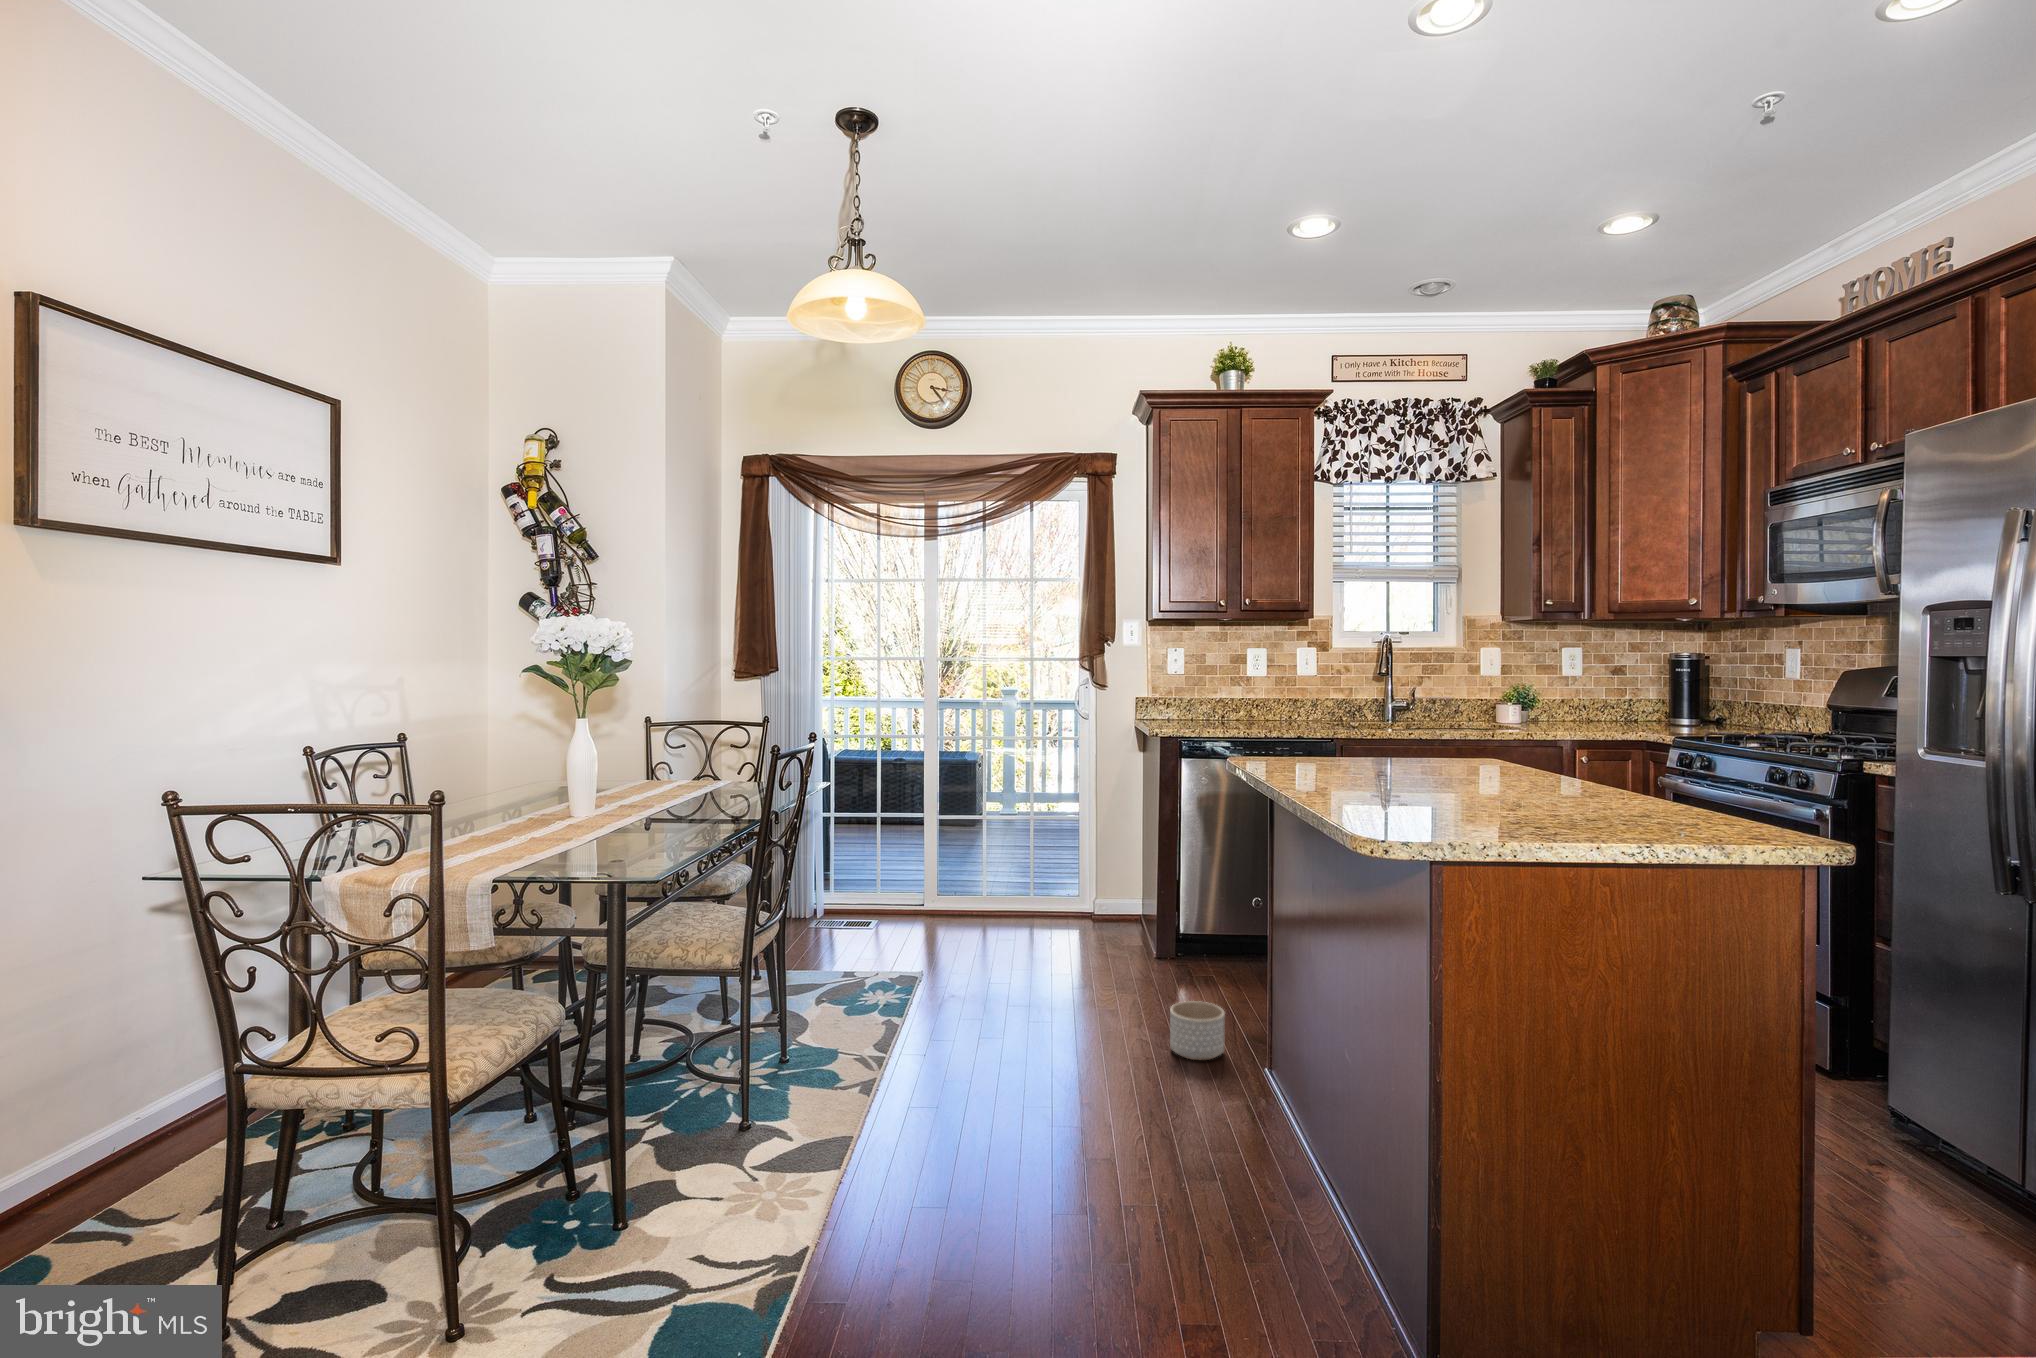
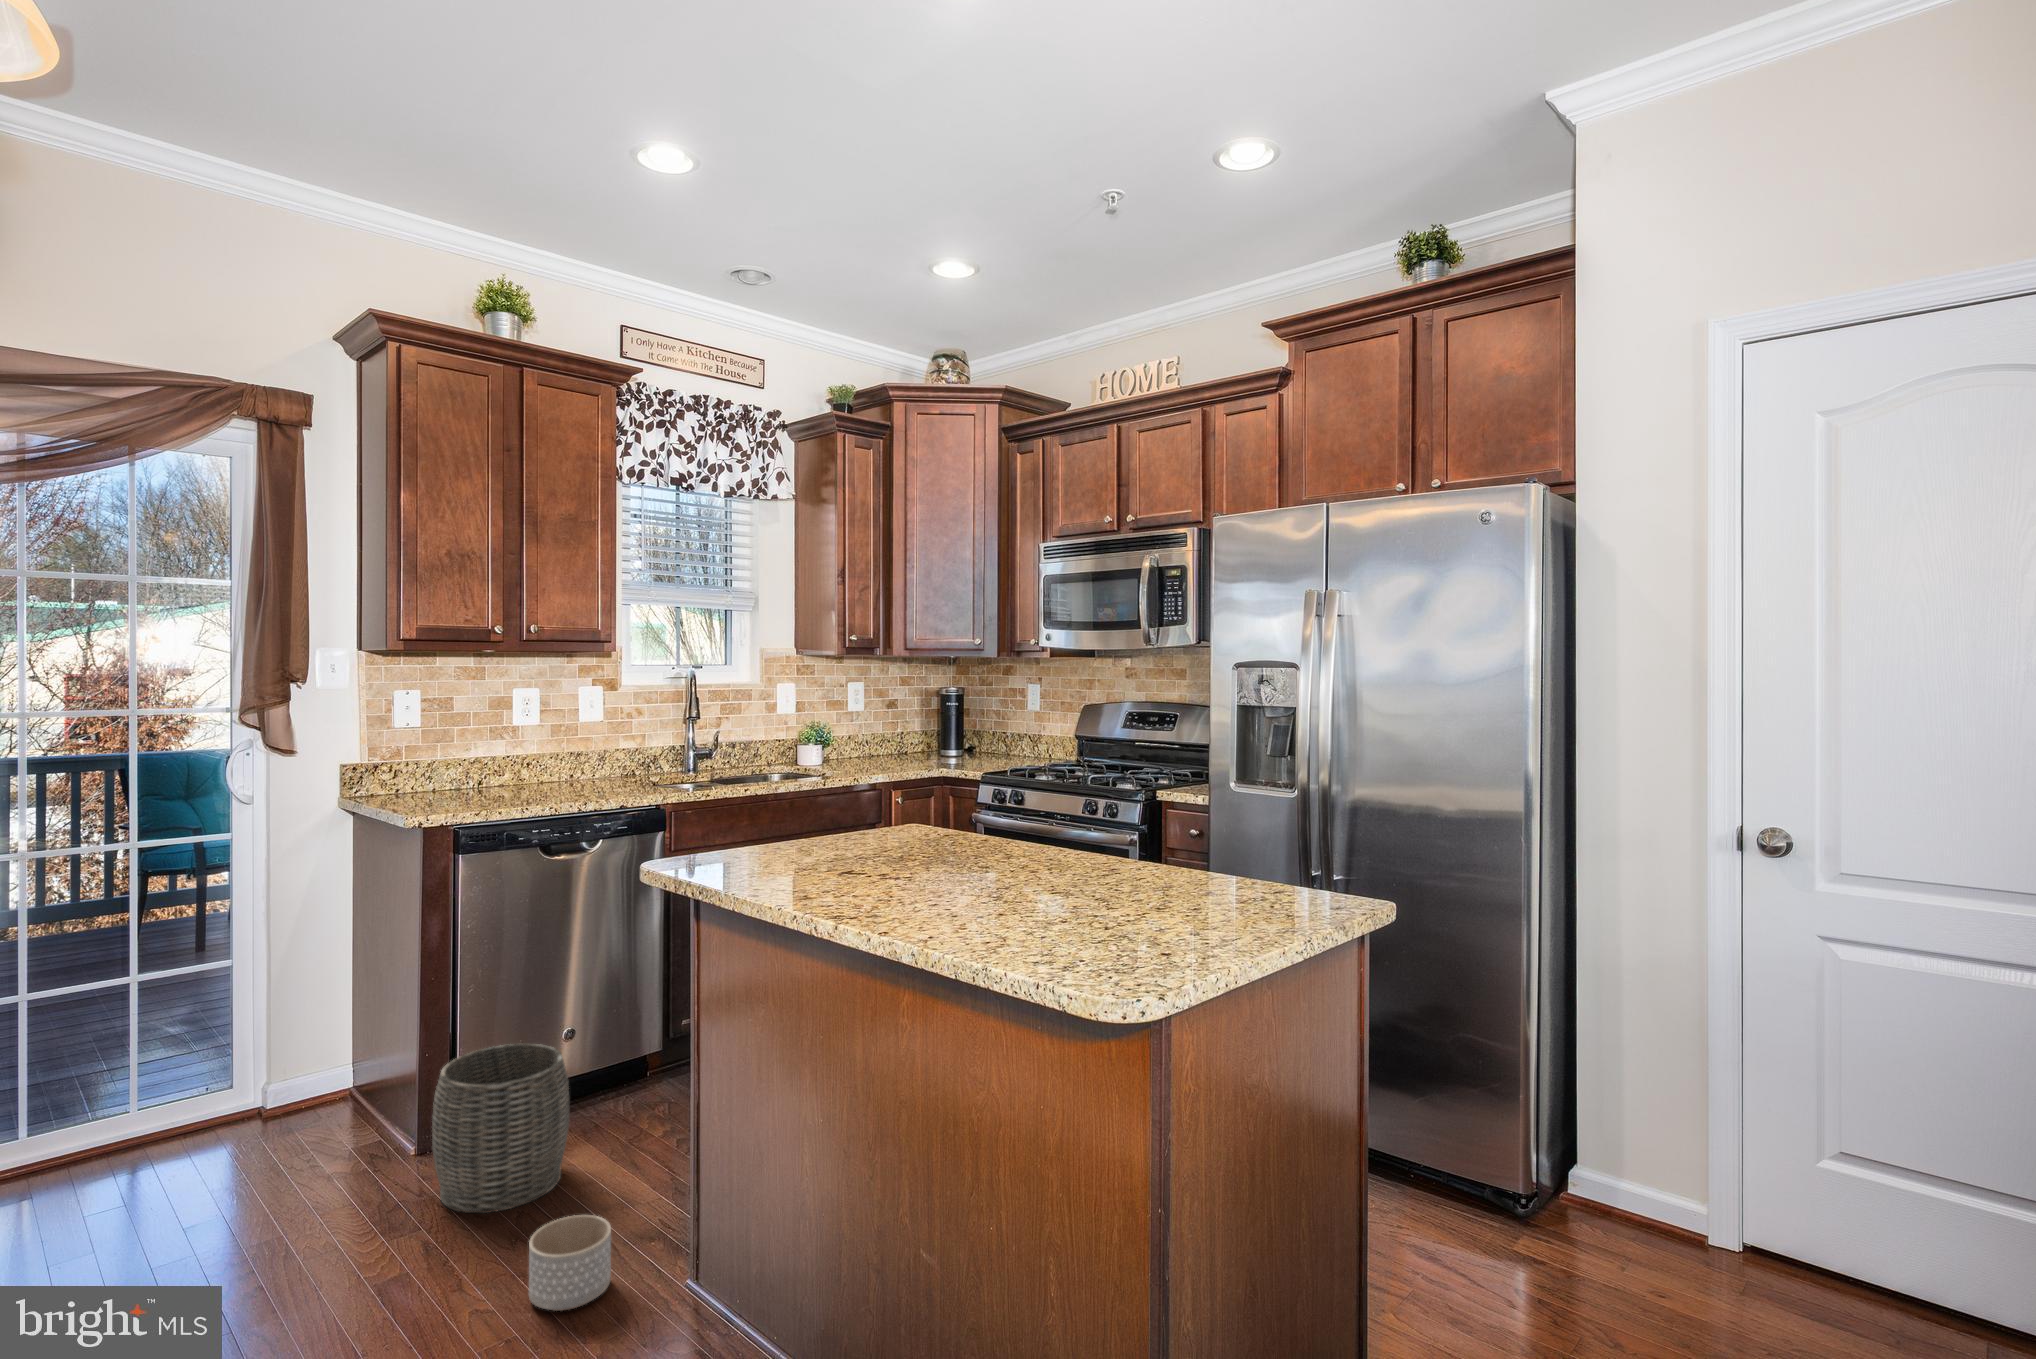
woven basket: none [1149,893,1238,1002] -> present [432,1044,569,1213]

